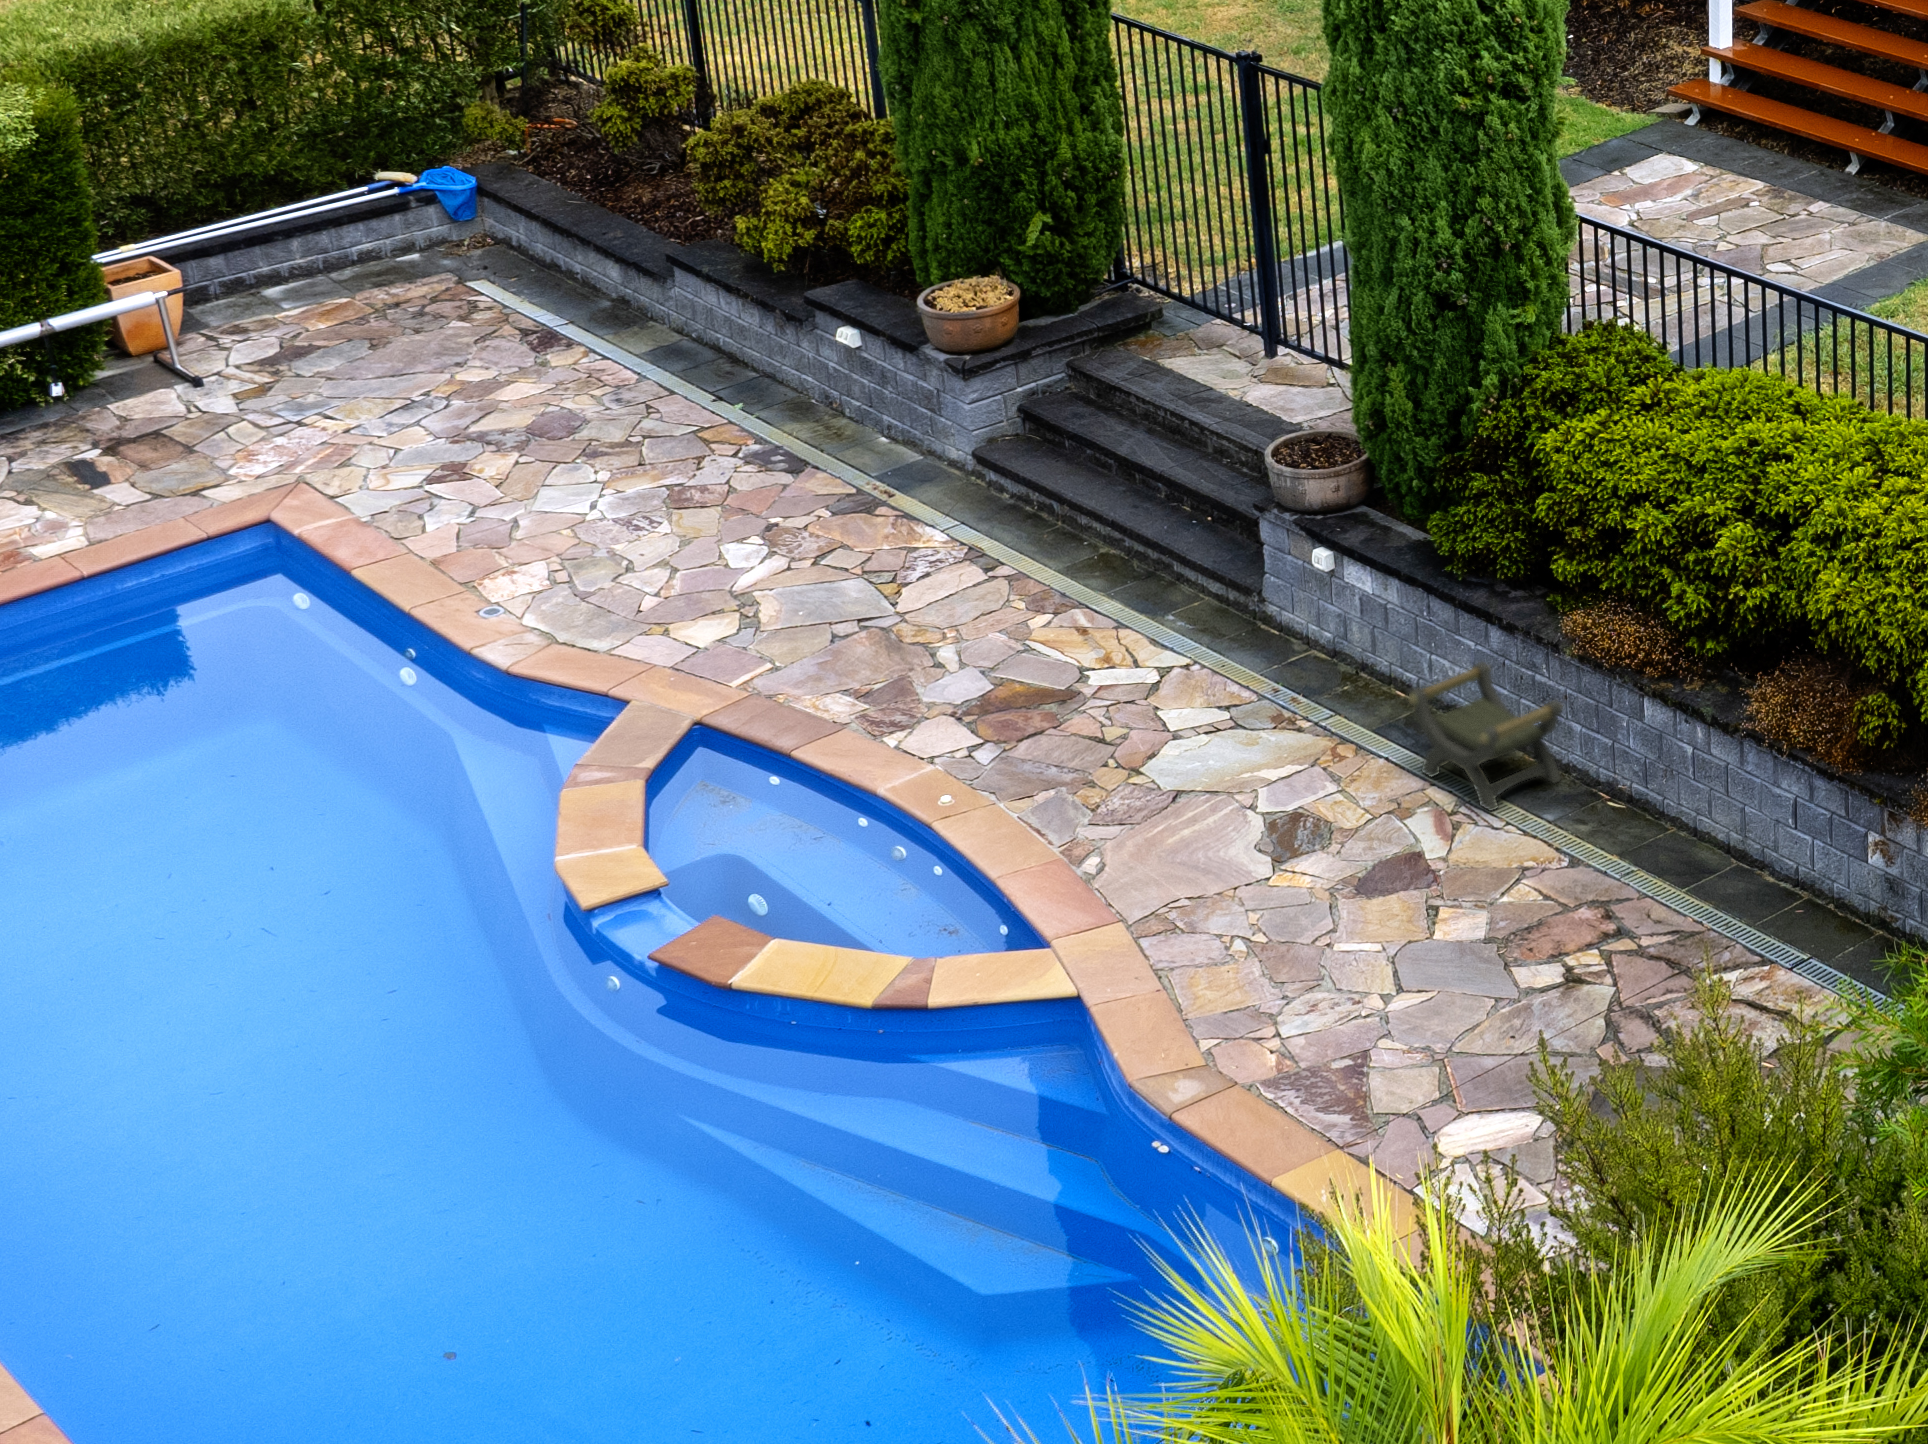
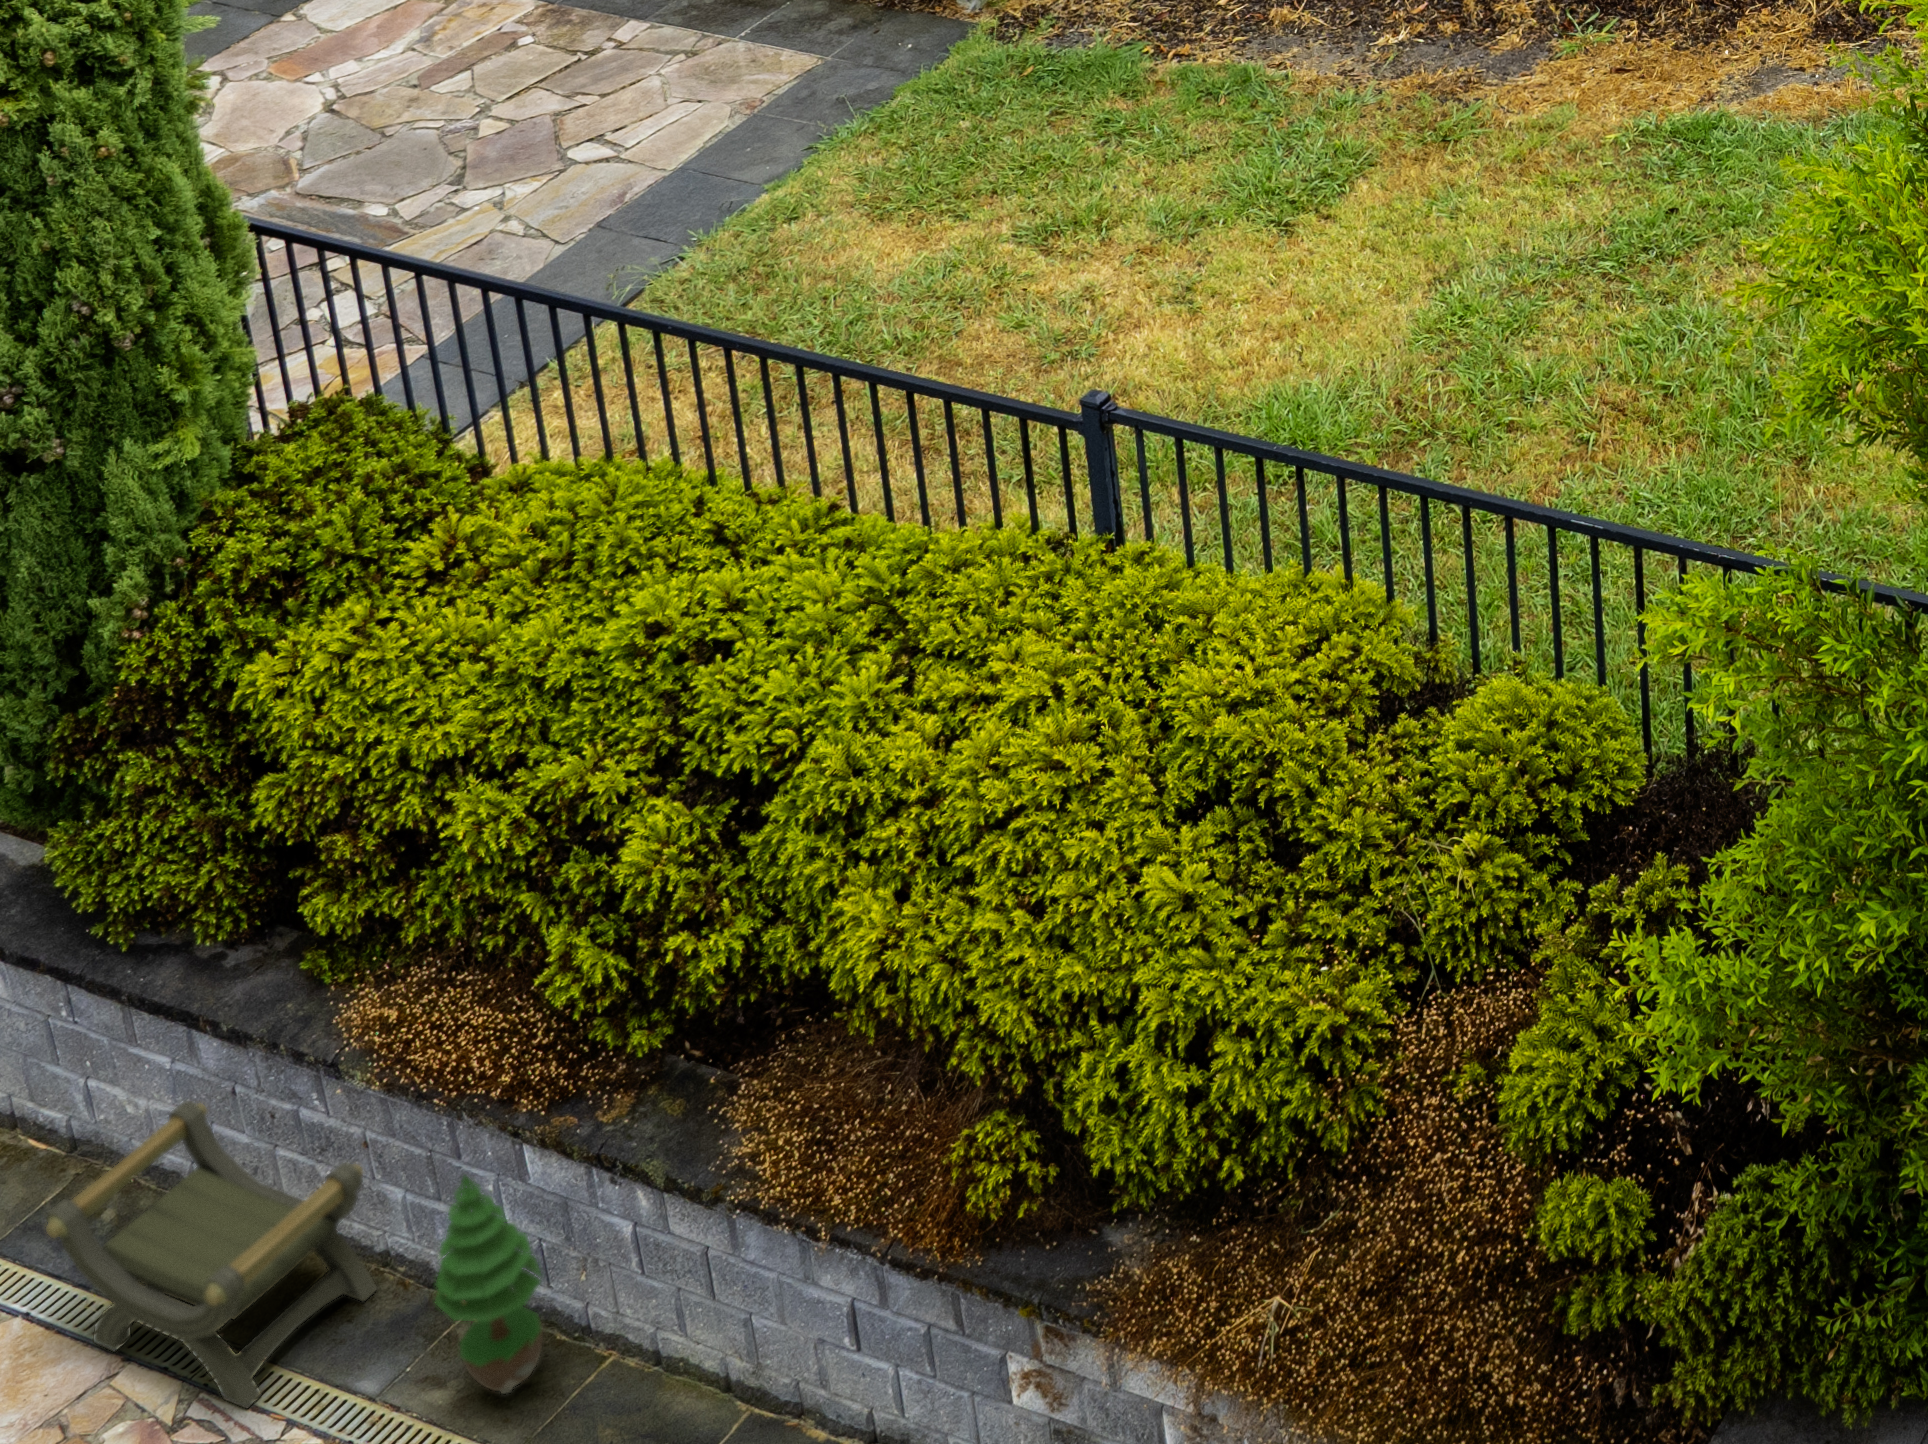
potted tree: none [1588,695,1642,830] -> present [435,1176,543,1394]

